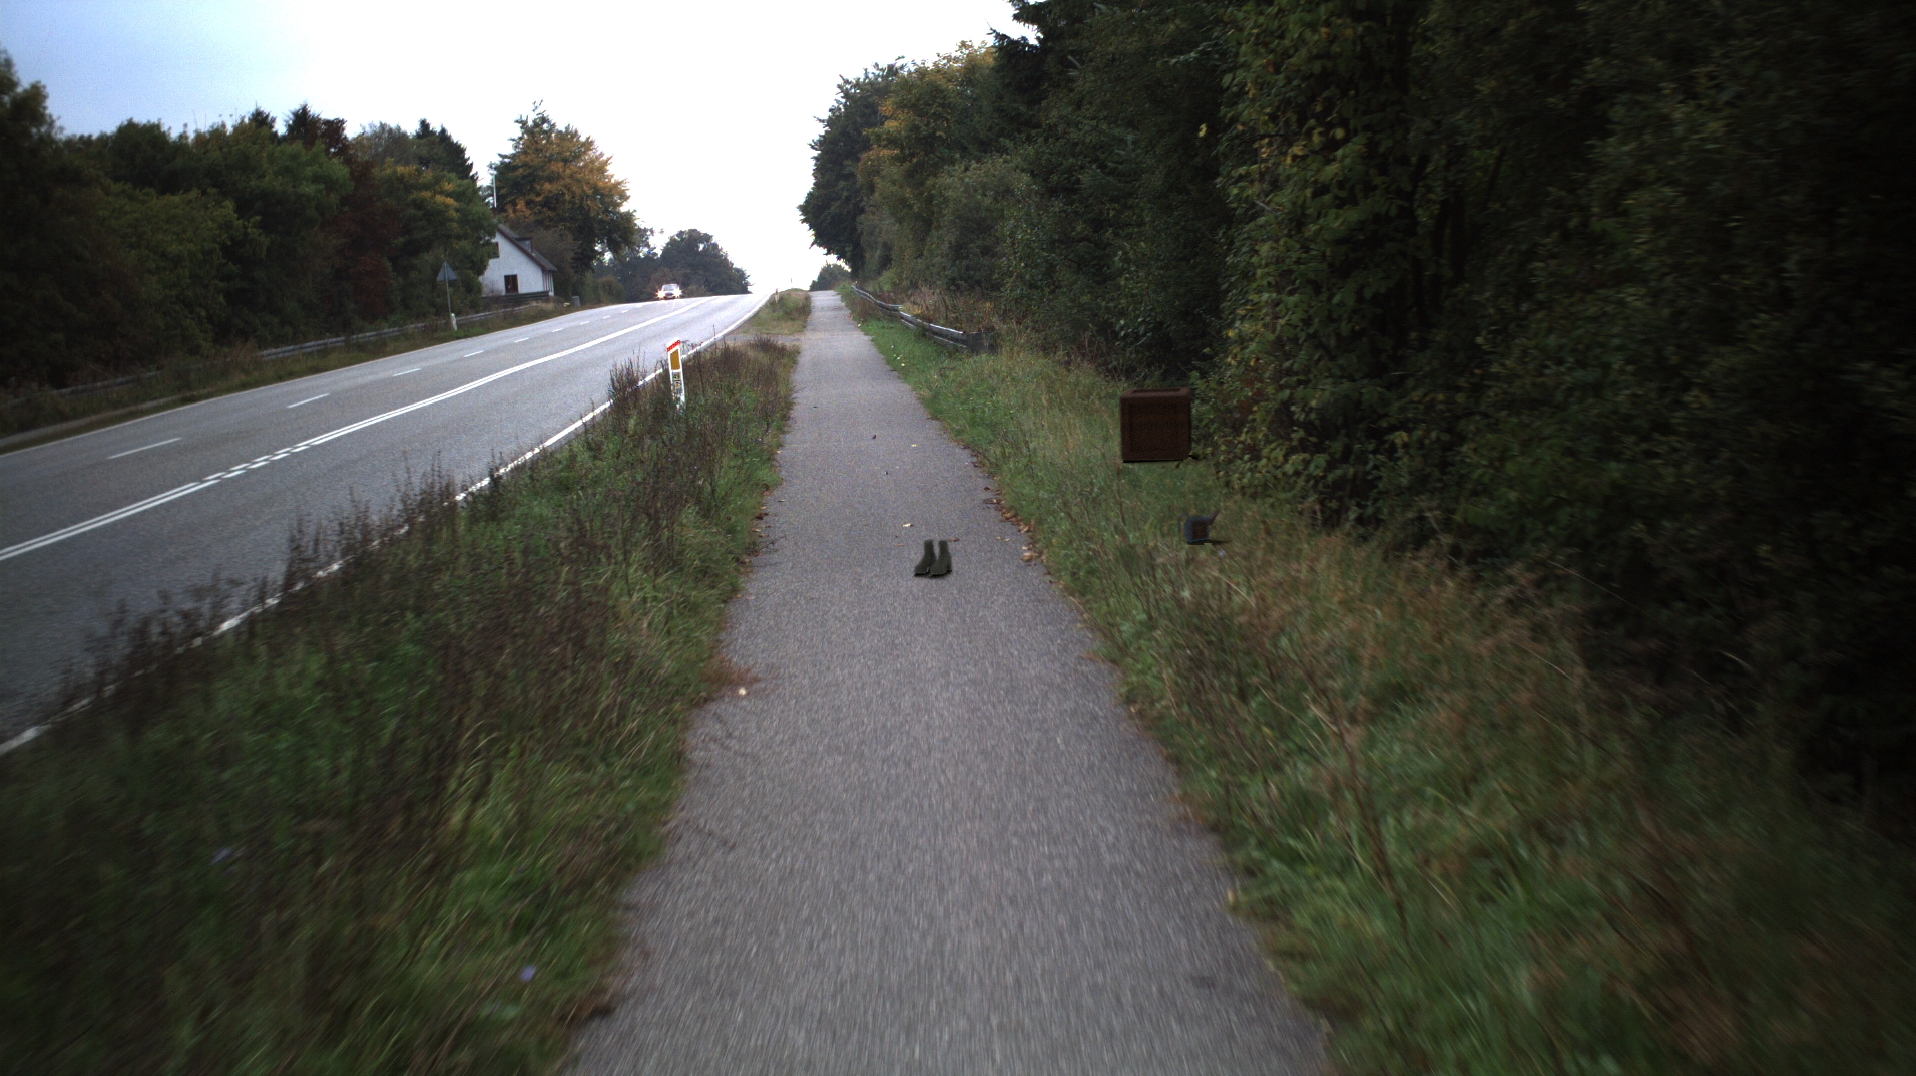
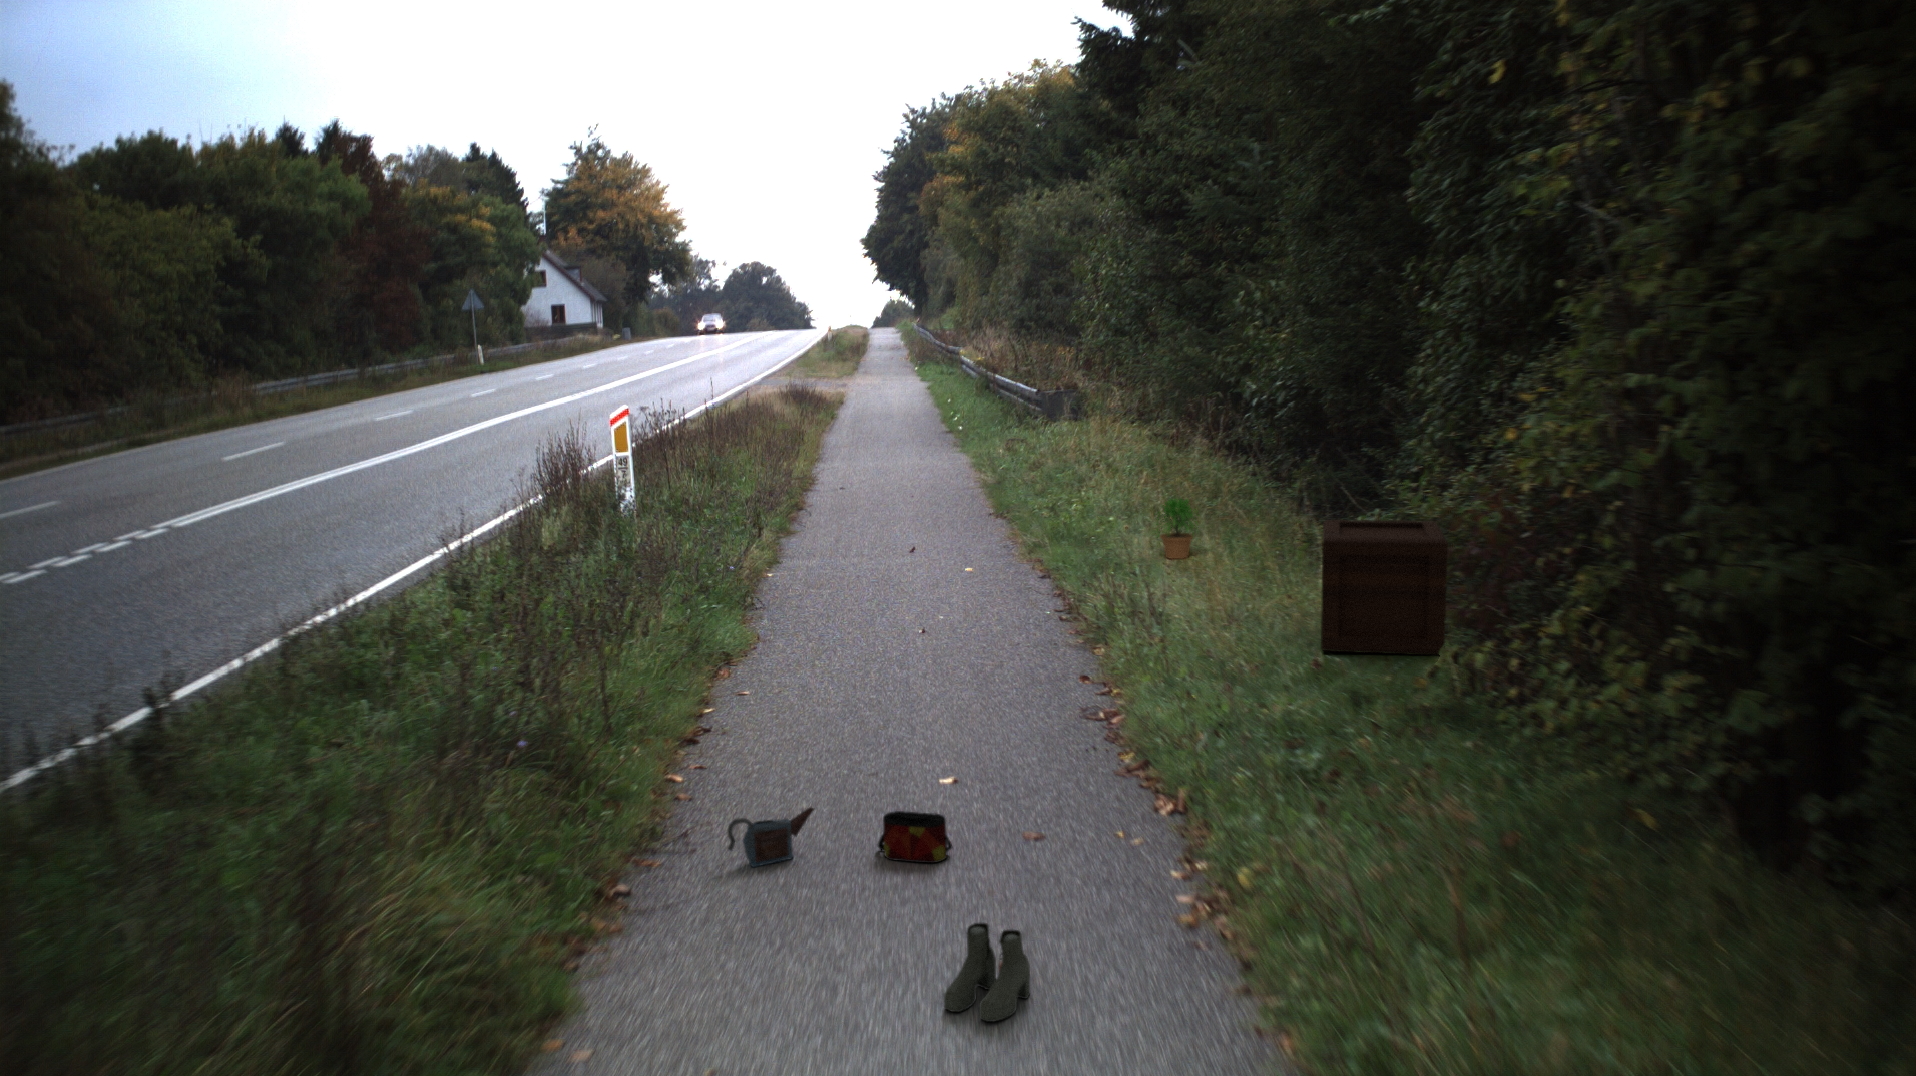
potted plant: none [1036,389,1069,431] -> present [1157,499,1198,559]
watering can: present [1177,510,1220,542] -> present [727,807,814,867]
bag: none [877,521,915,544] -> present [878,811,952,863]

